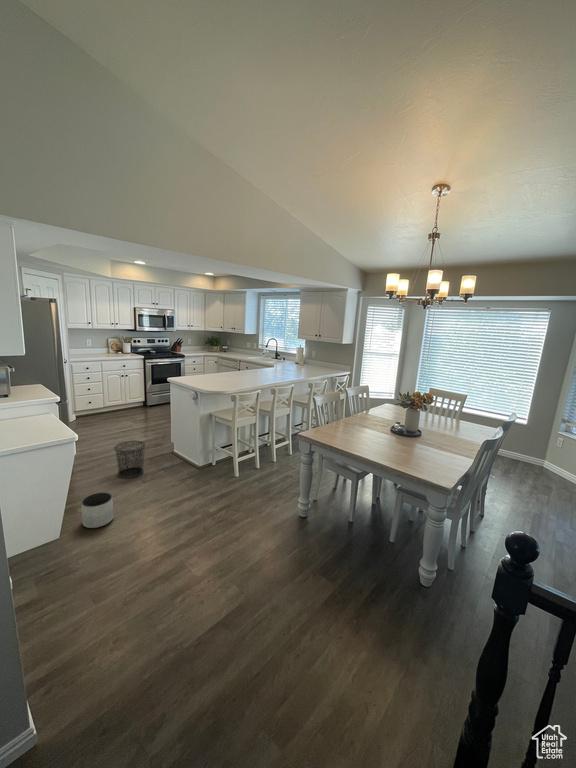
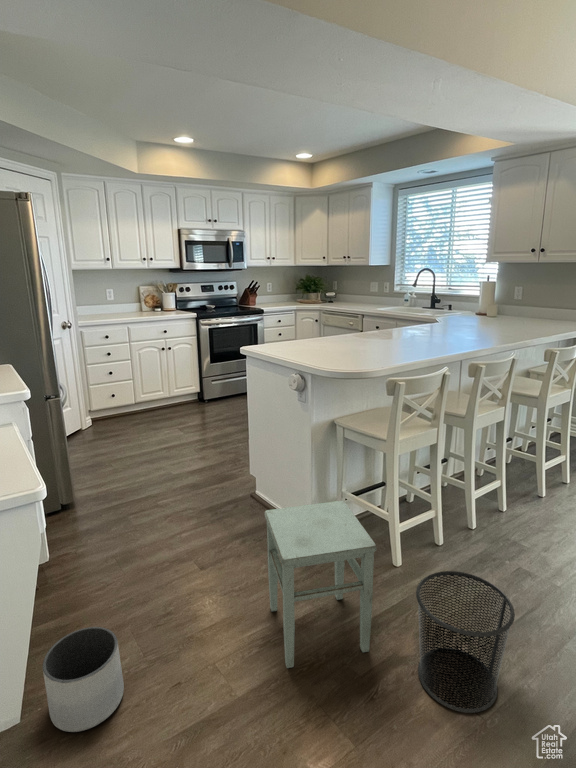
waste bin: present [114,441,145,479] -> present [416,571,515,713]
stool: none [176,444,218,506] -> present [265,501,376,668]

